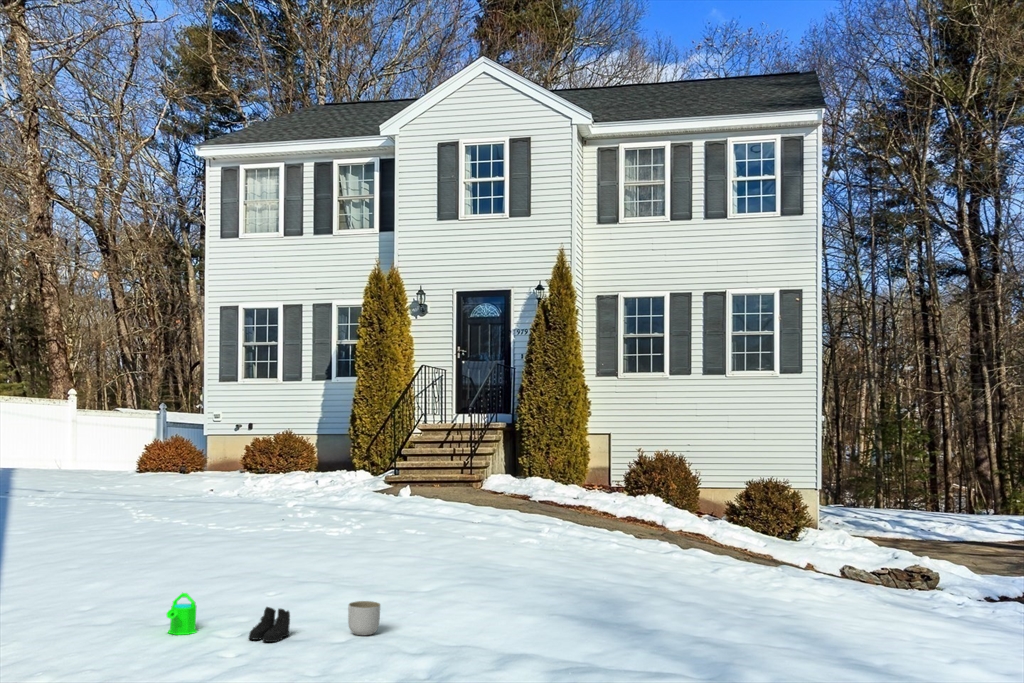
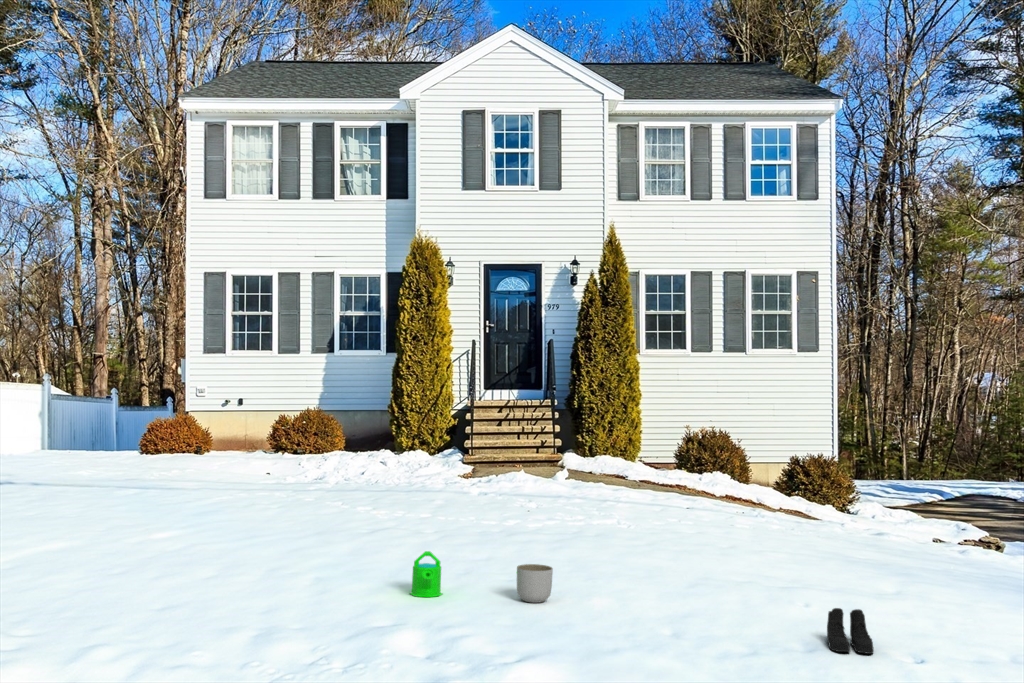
watering can: present [167,593,197,635] -> present [410,551,442,597]
planter: present [348,601,380,636] -> present [517,564,553,603]

